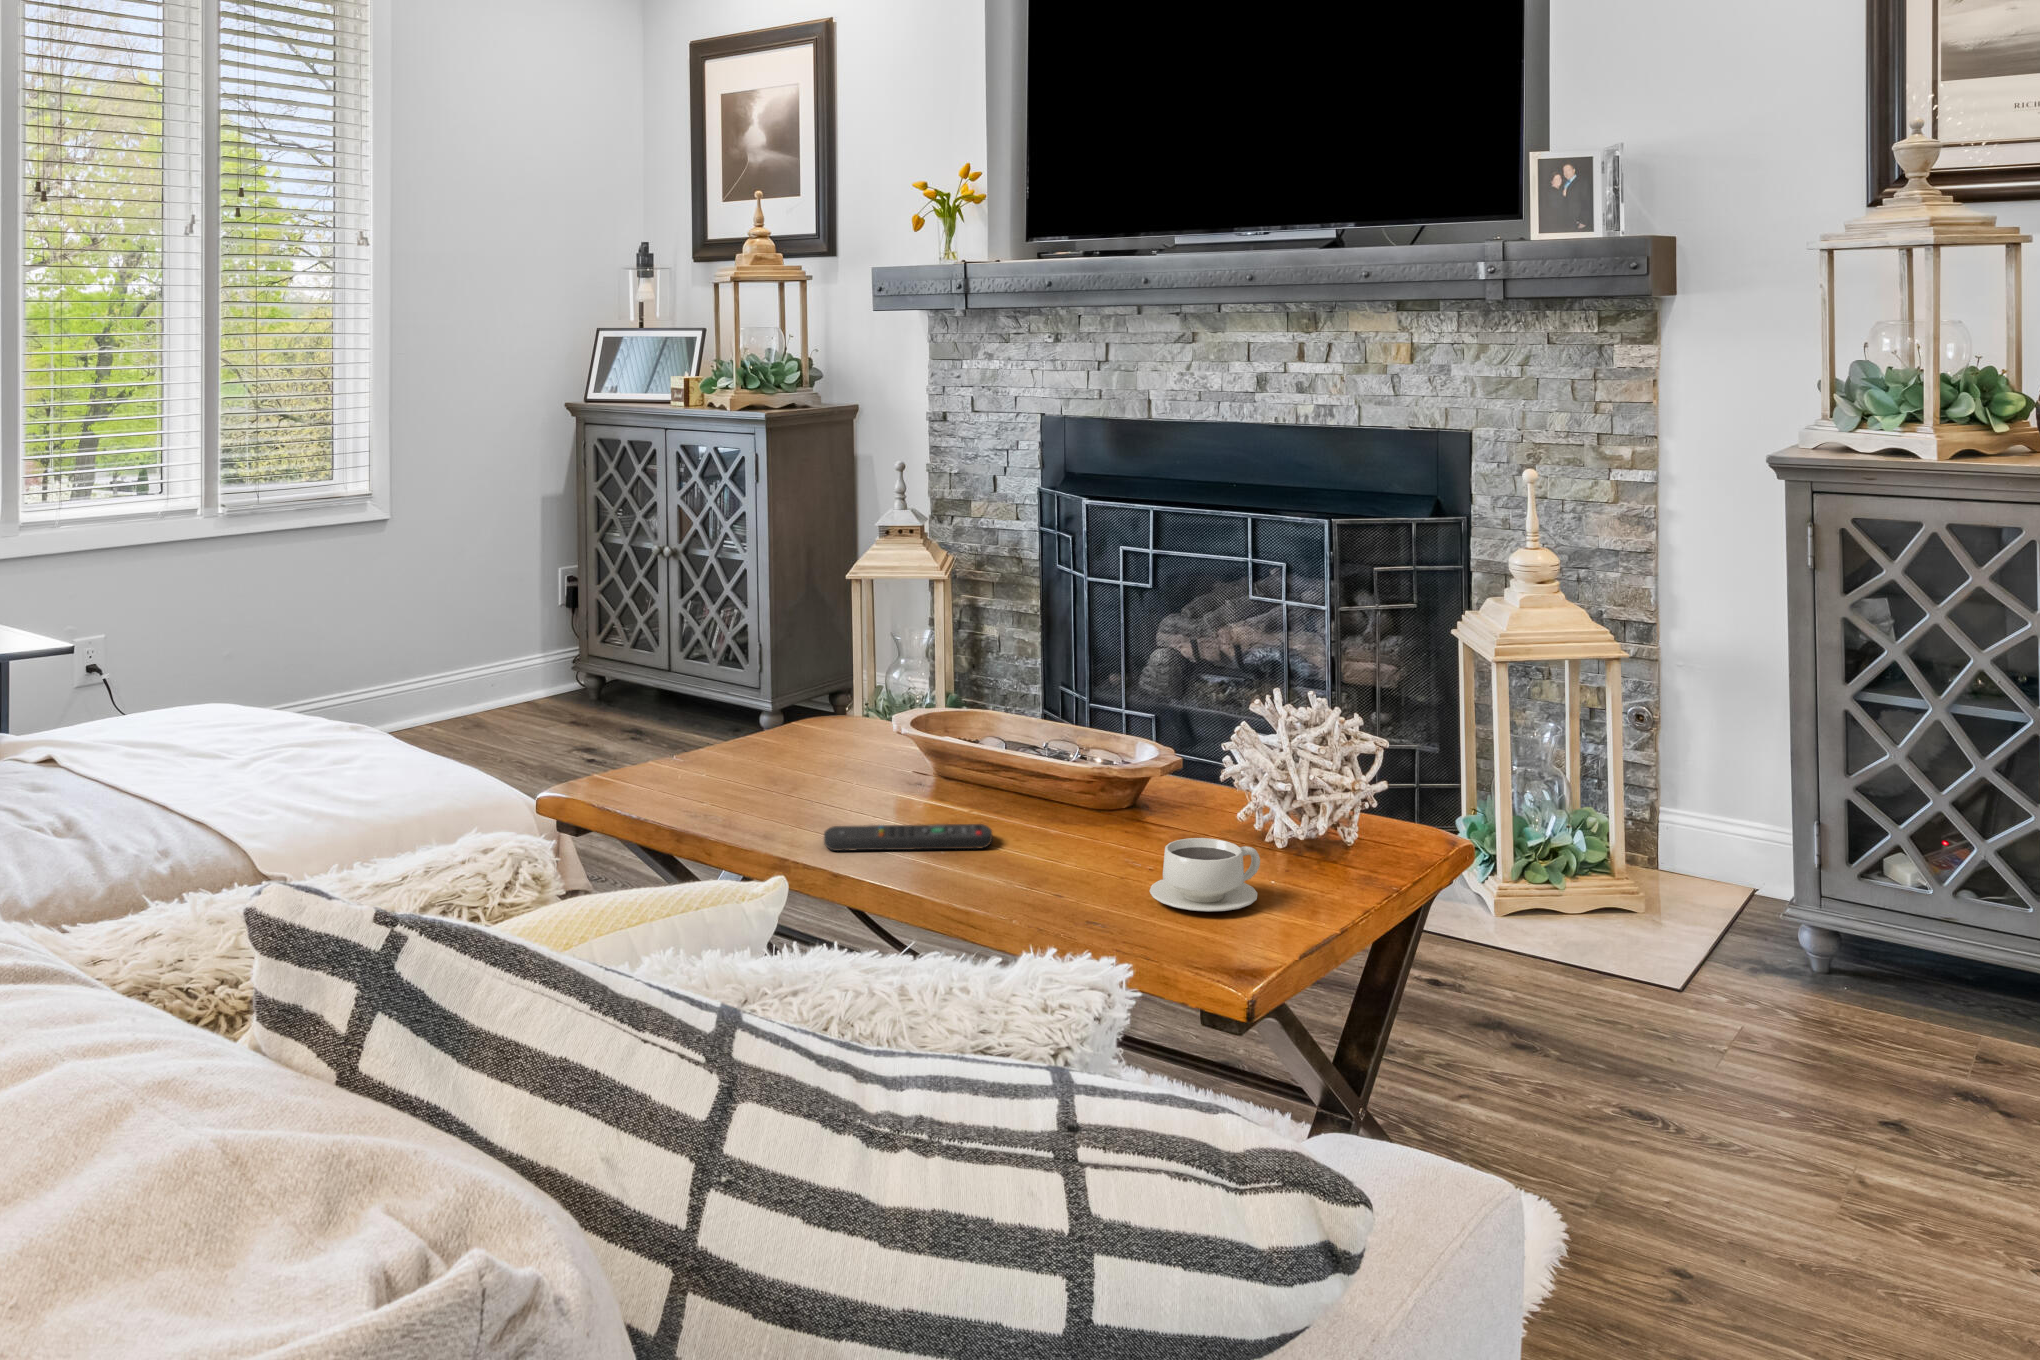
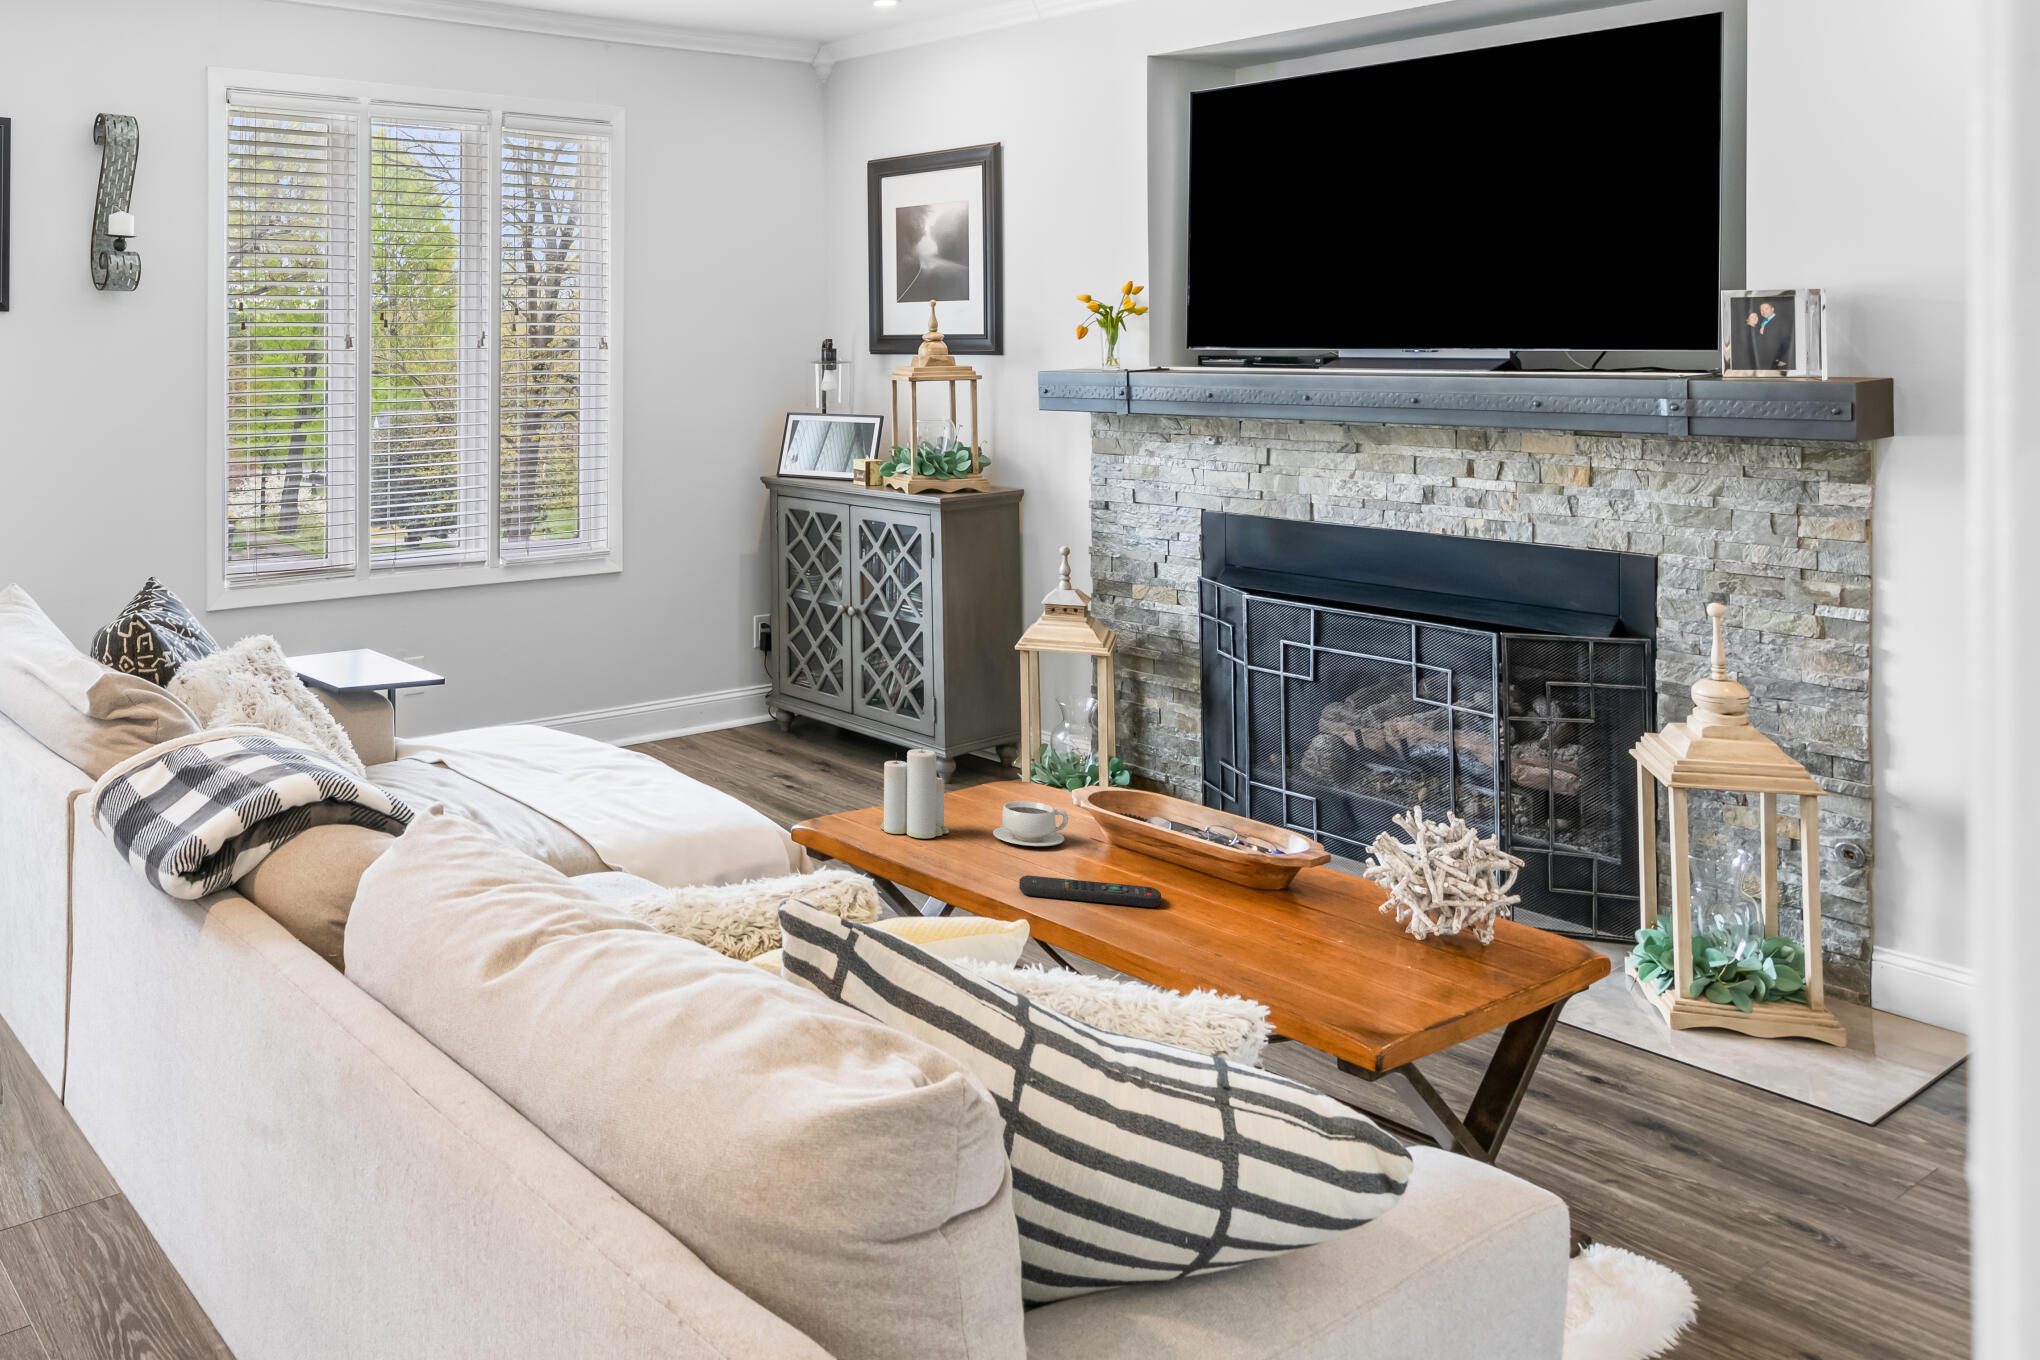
candle: none [660,673,745,795] -> present [880,747,949,838]
teacup: present [1150,838,1260,911] -> present [993,801,1068,846]

